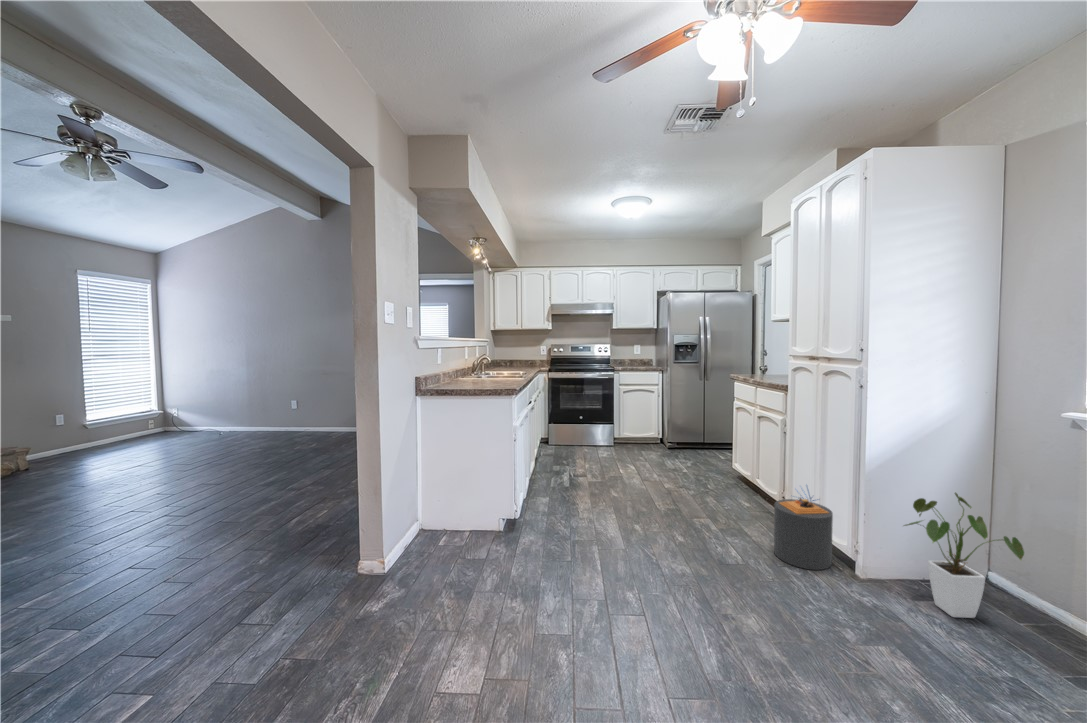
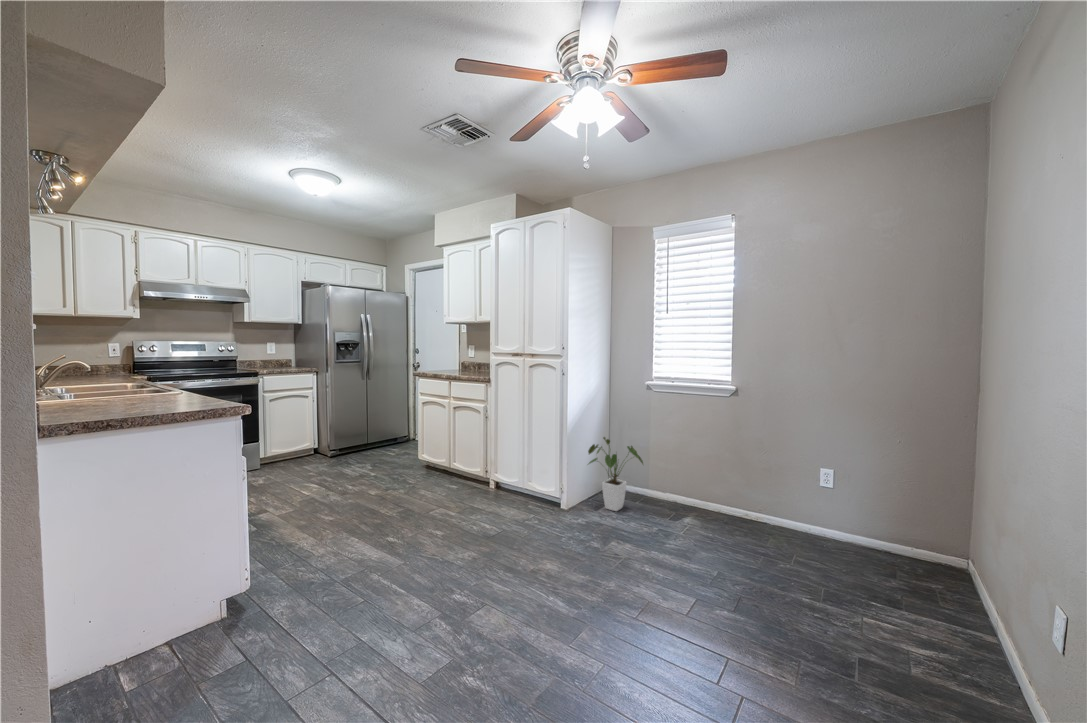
trash can: present [774,487,833,570] -> none [509,451,548,518]

